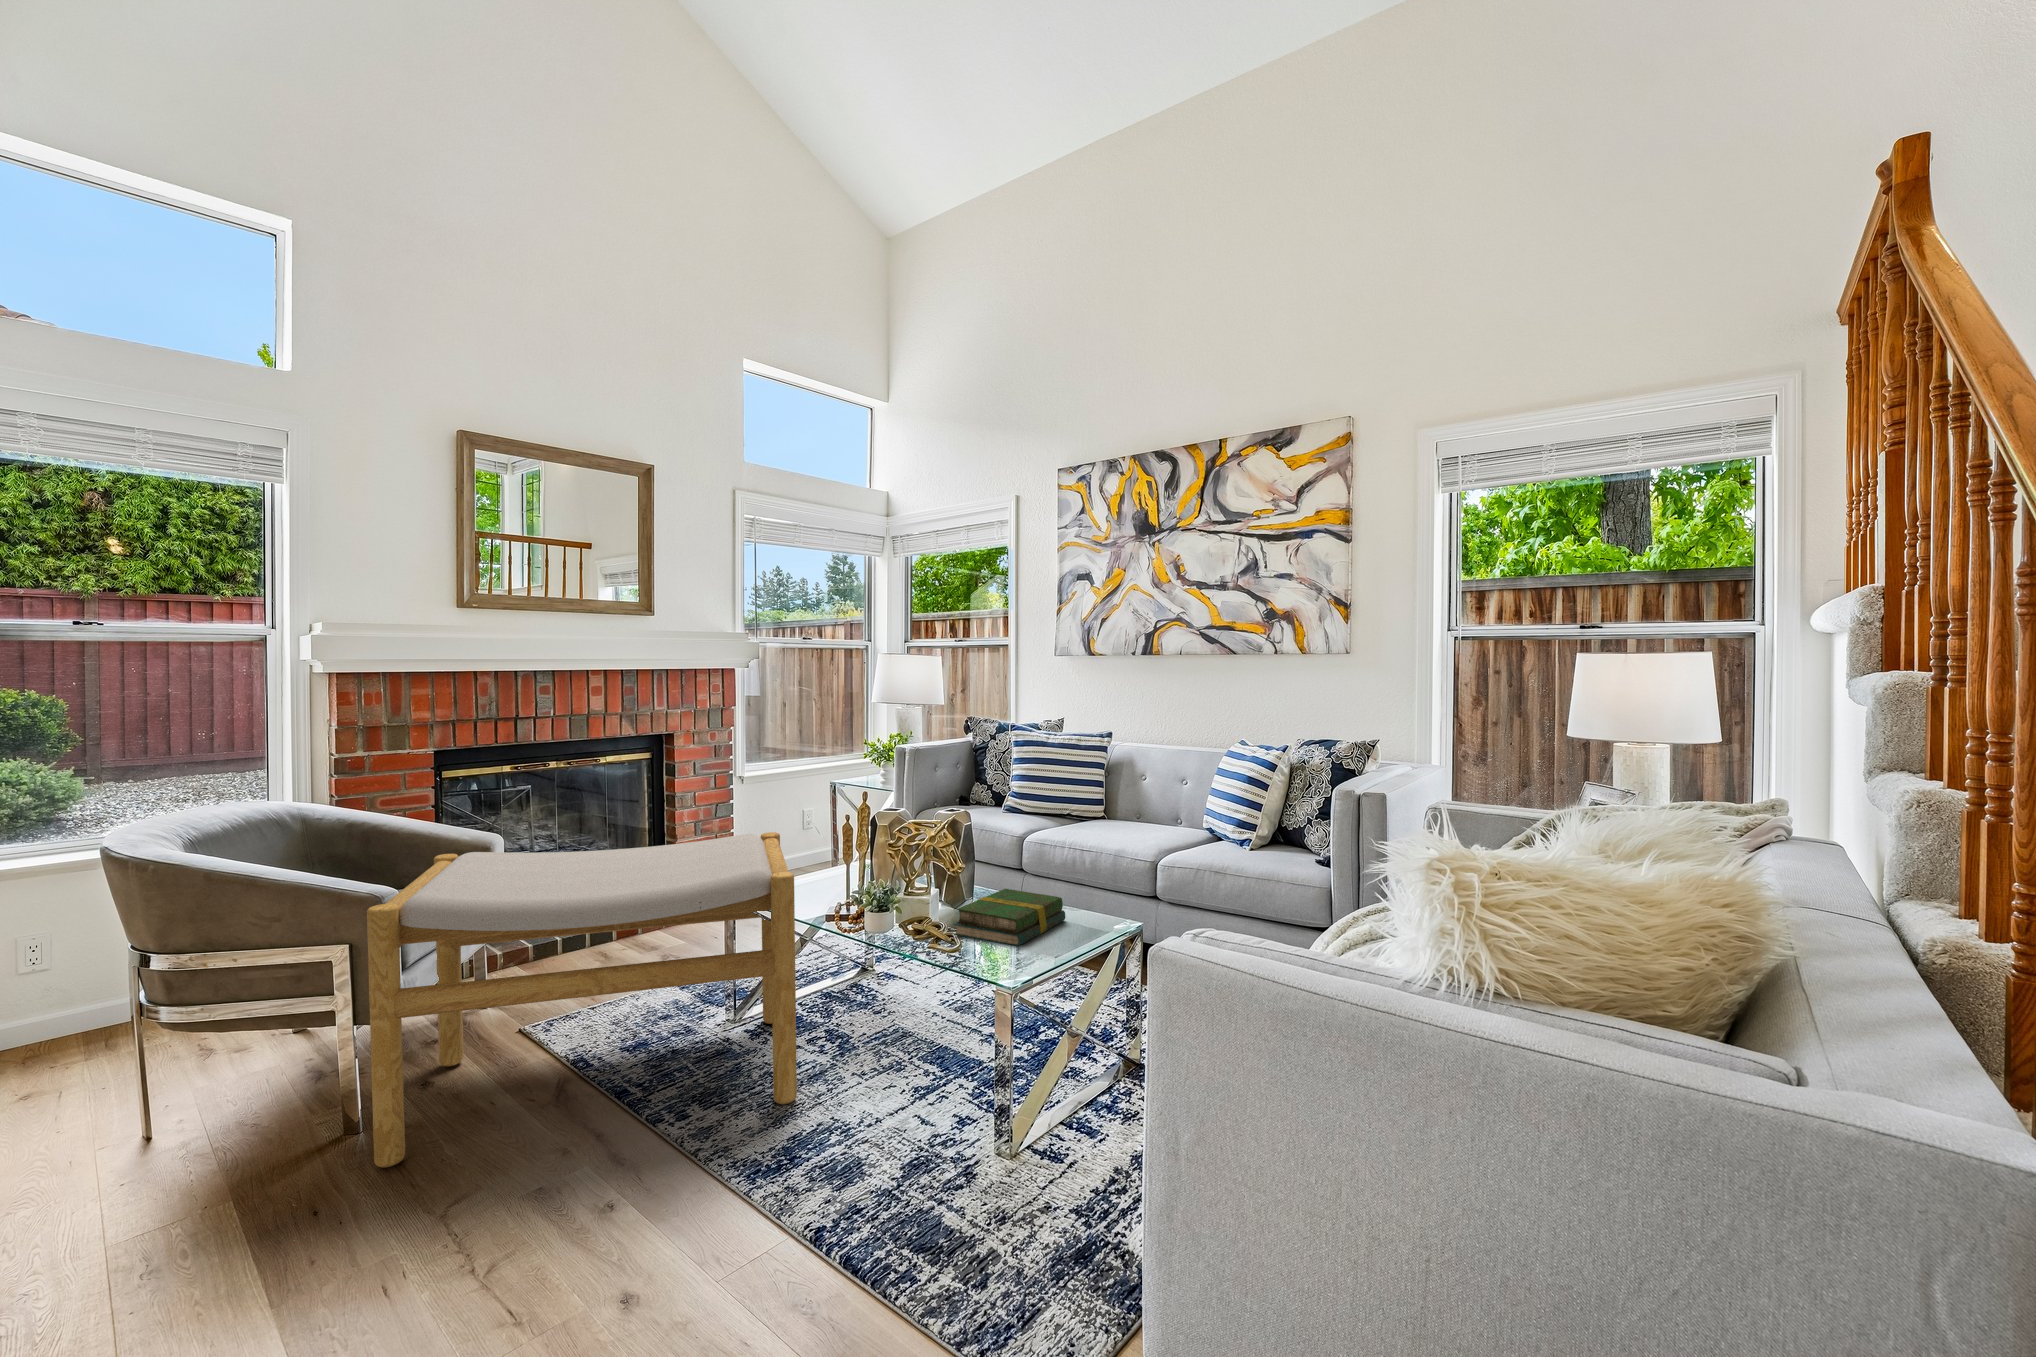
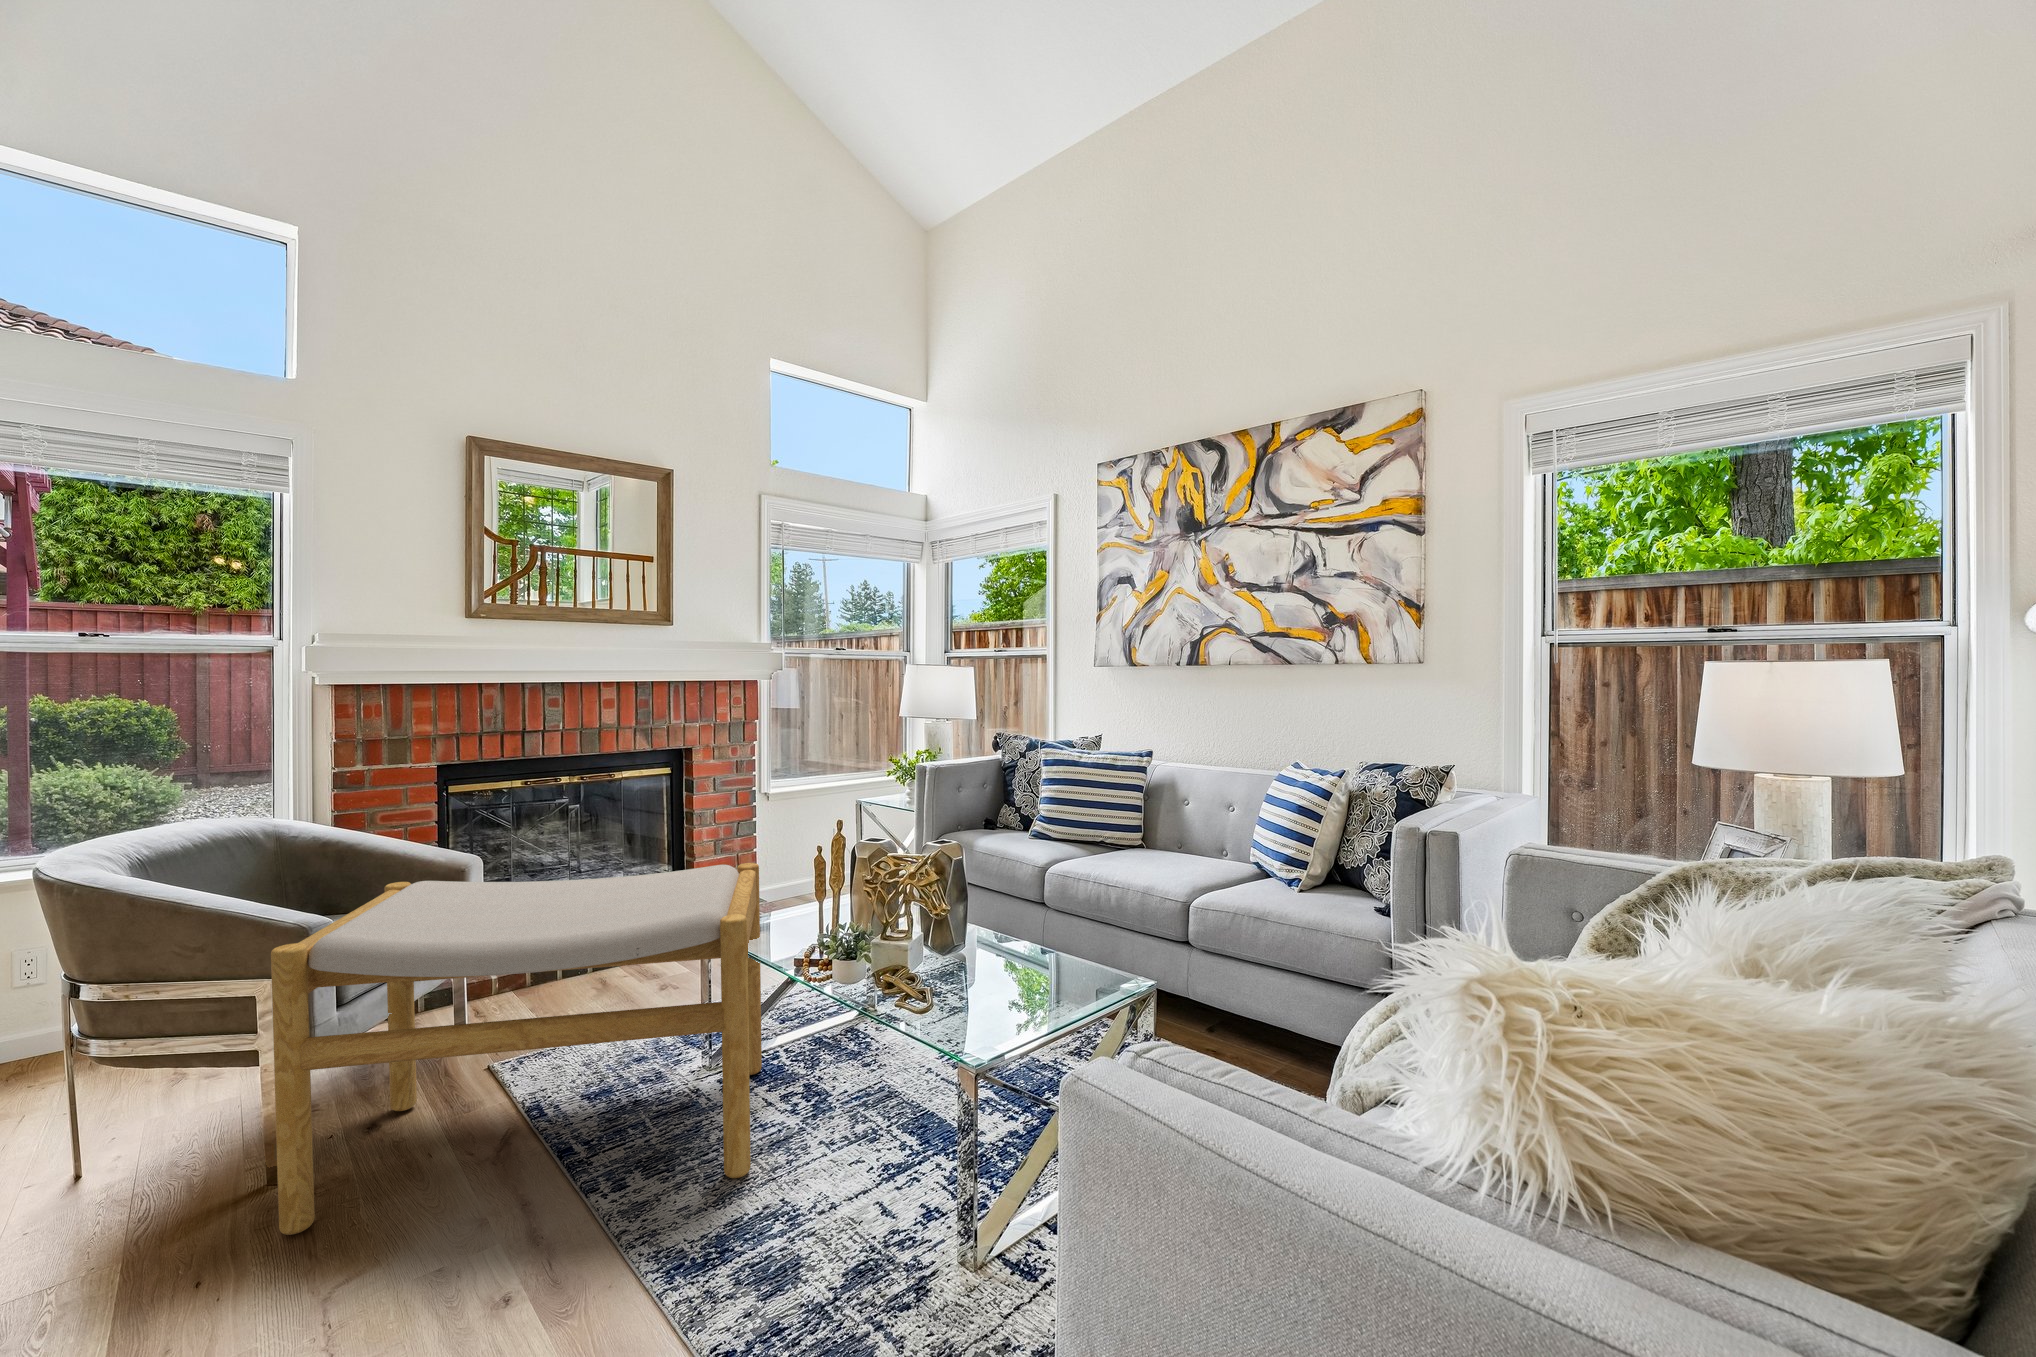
book: present [954,889,1065,946] -> none [932,935,1065,1008]

